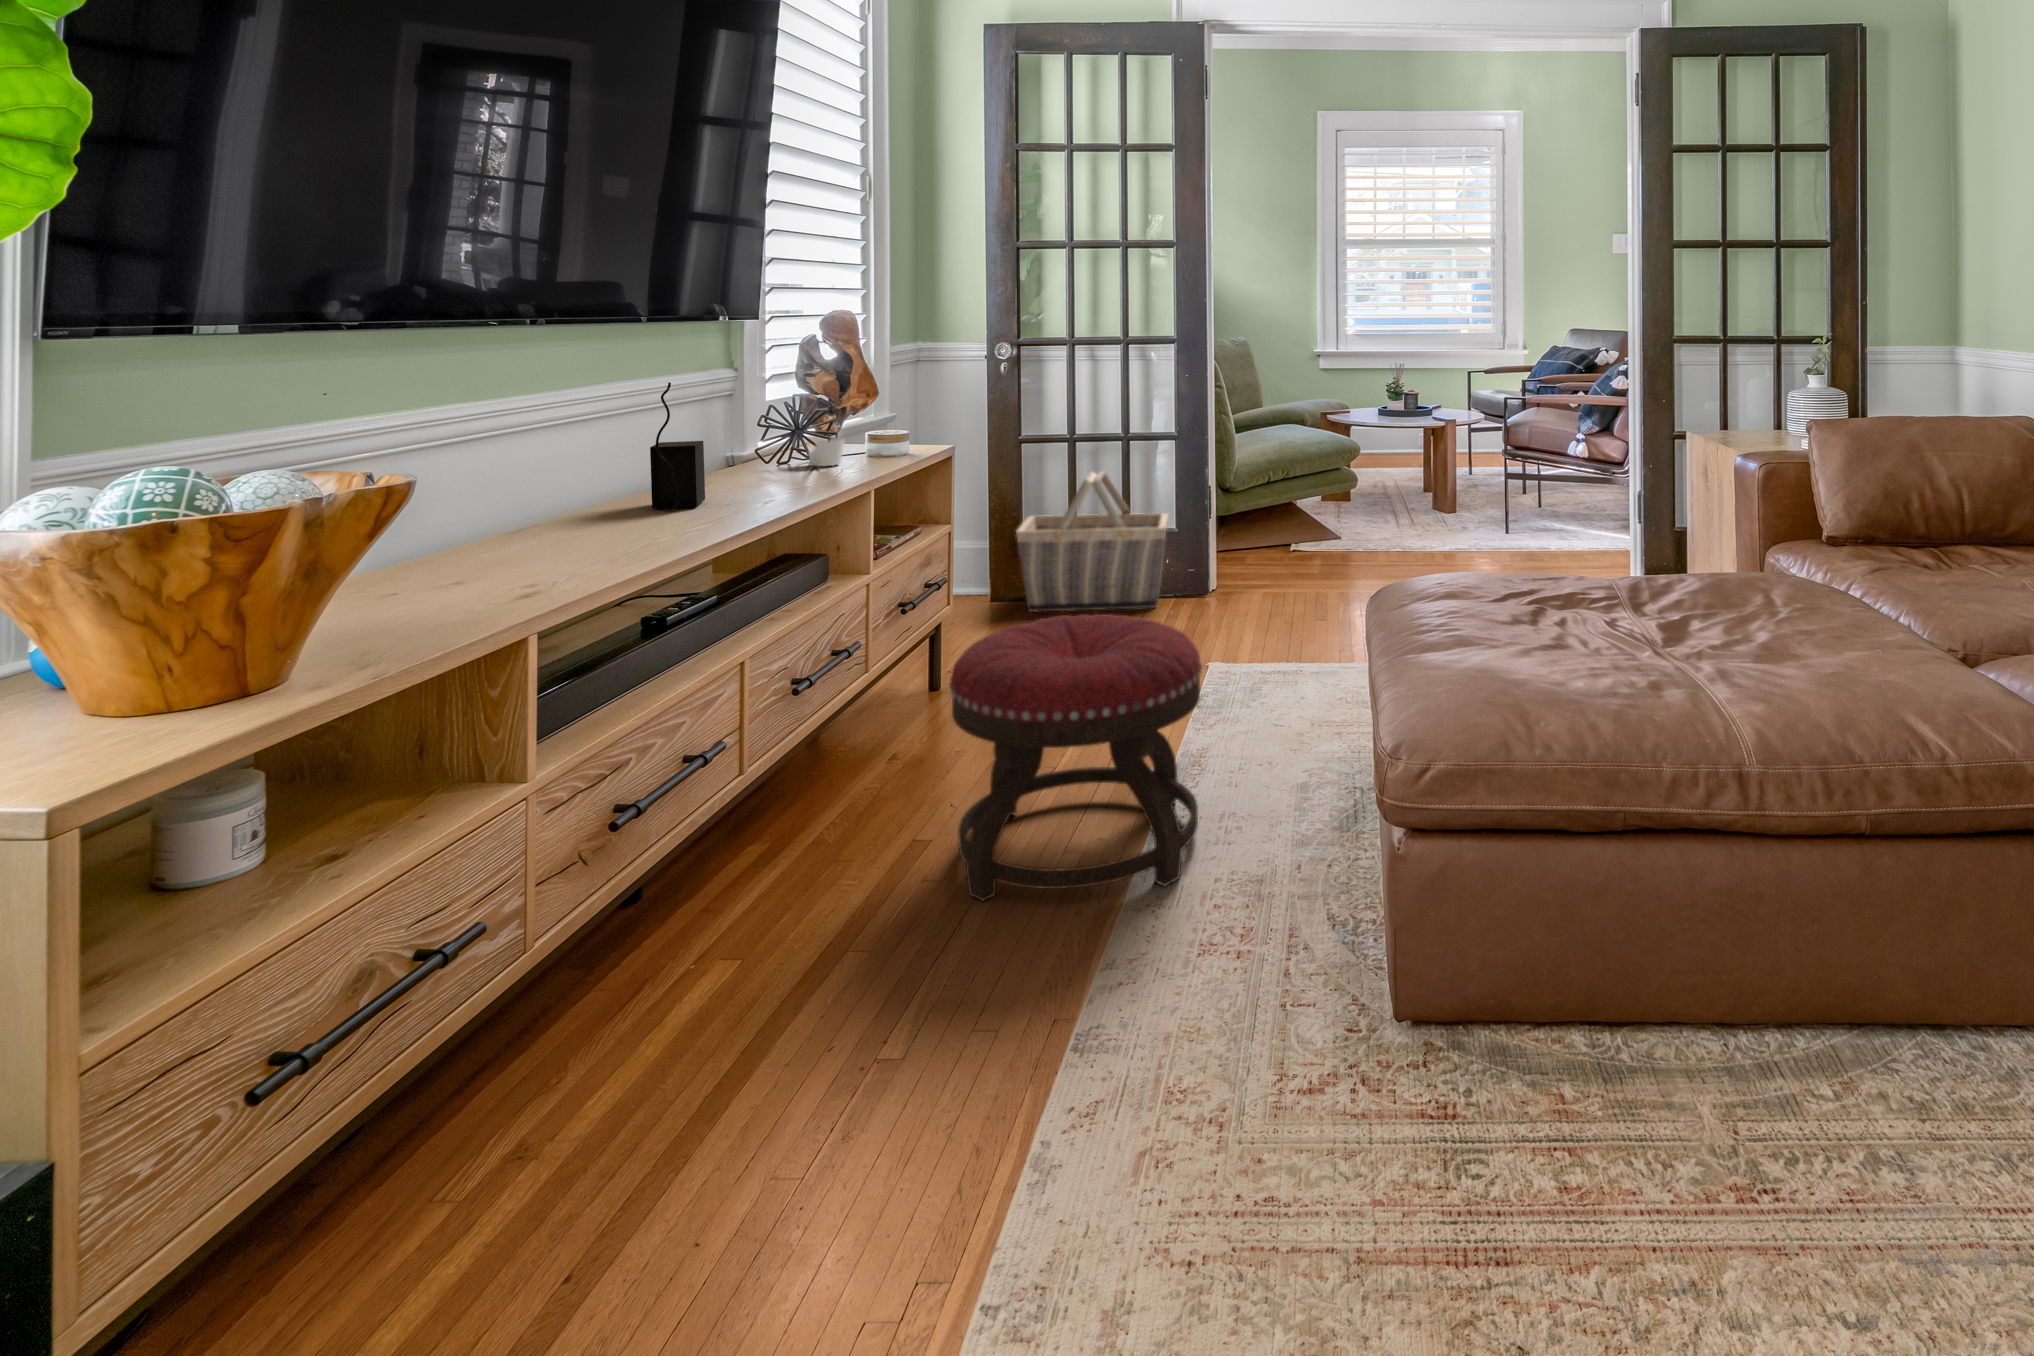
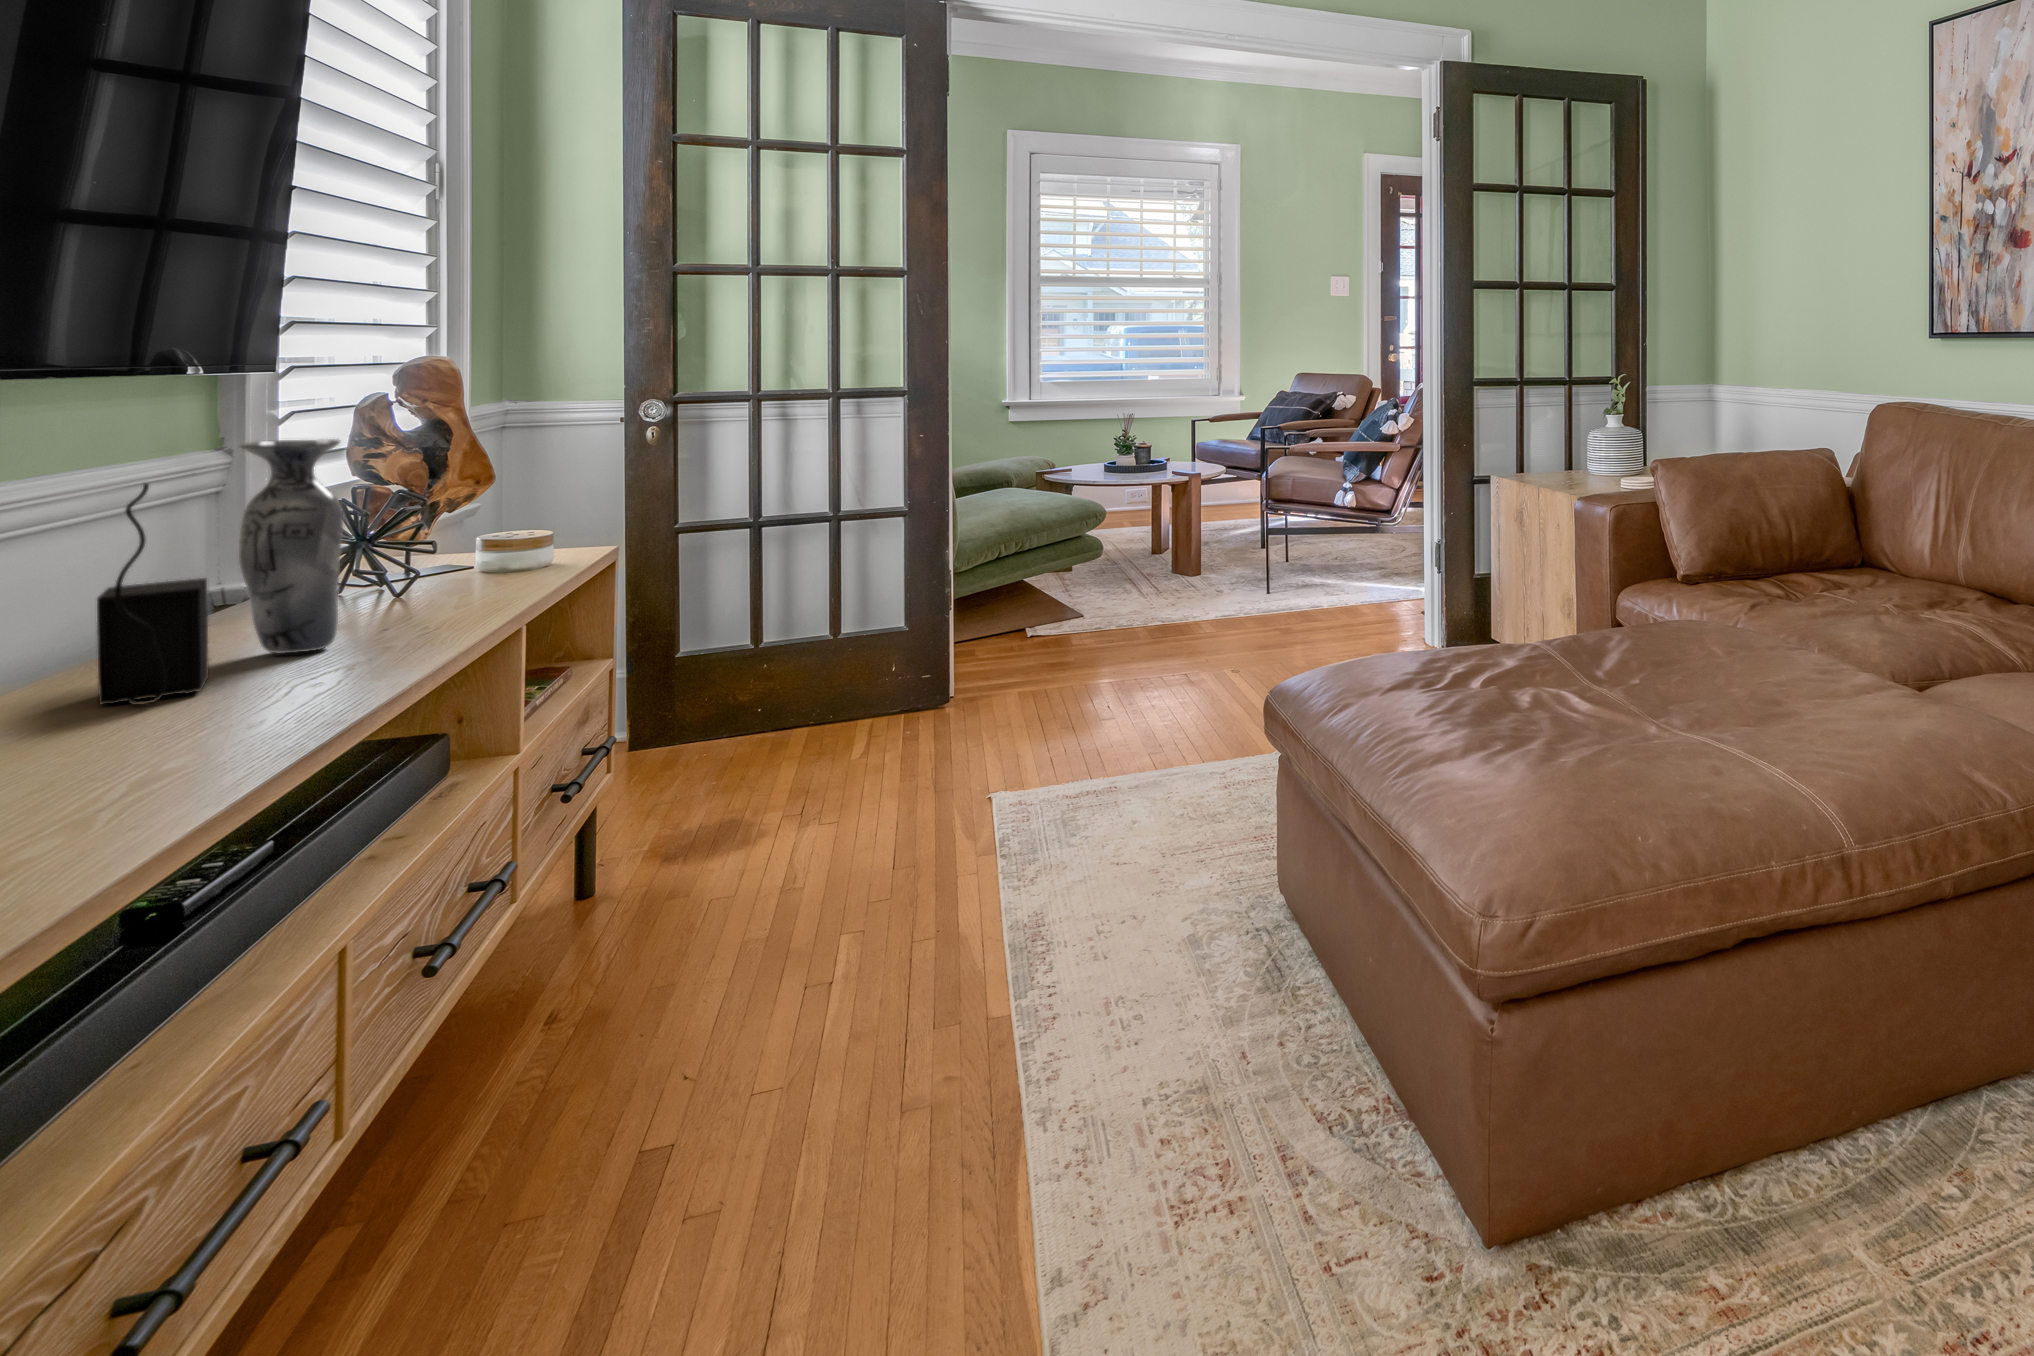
vase: none [723,361,773,491] -> present [239,439,343,653]
candle: present [809,437,844,466] -> none [368,552,443,599]
basket: present [1016,471,1168,612] -> none [681,565,908,770]
ottoman: present [949,614,1202,901] -> none [729,771,1113,1238]

